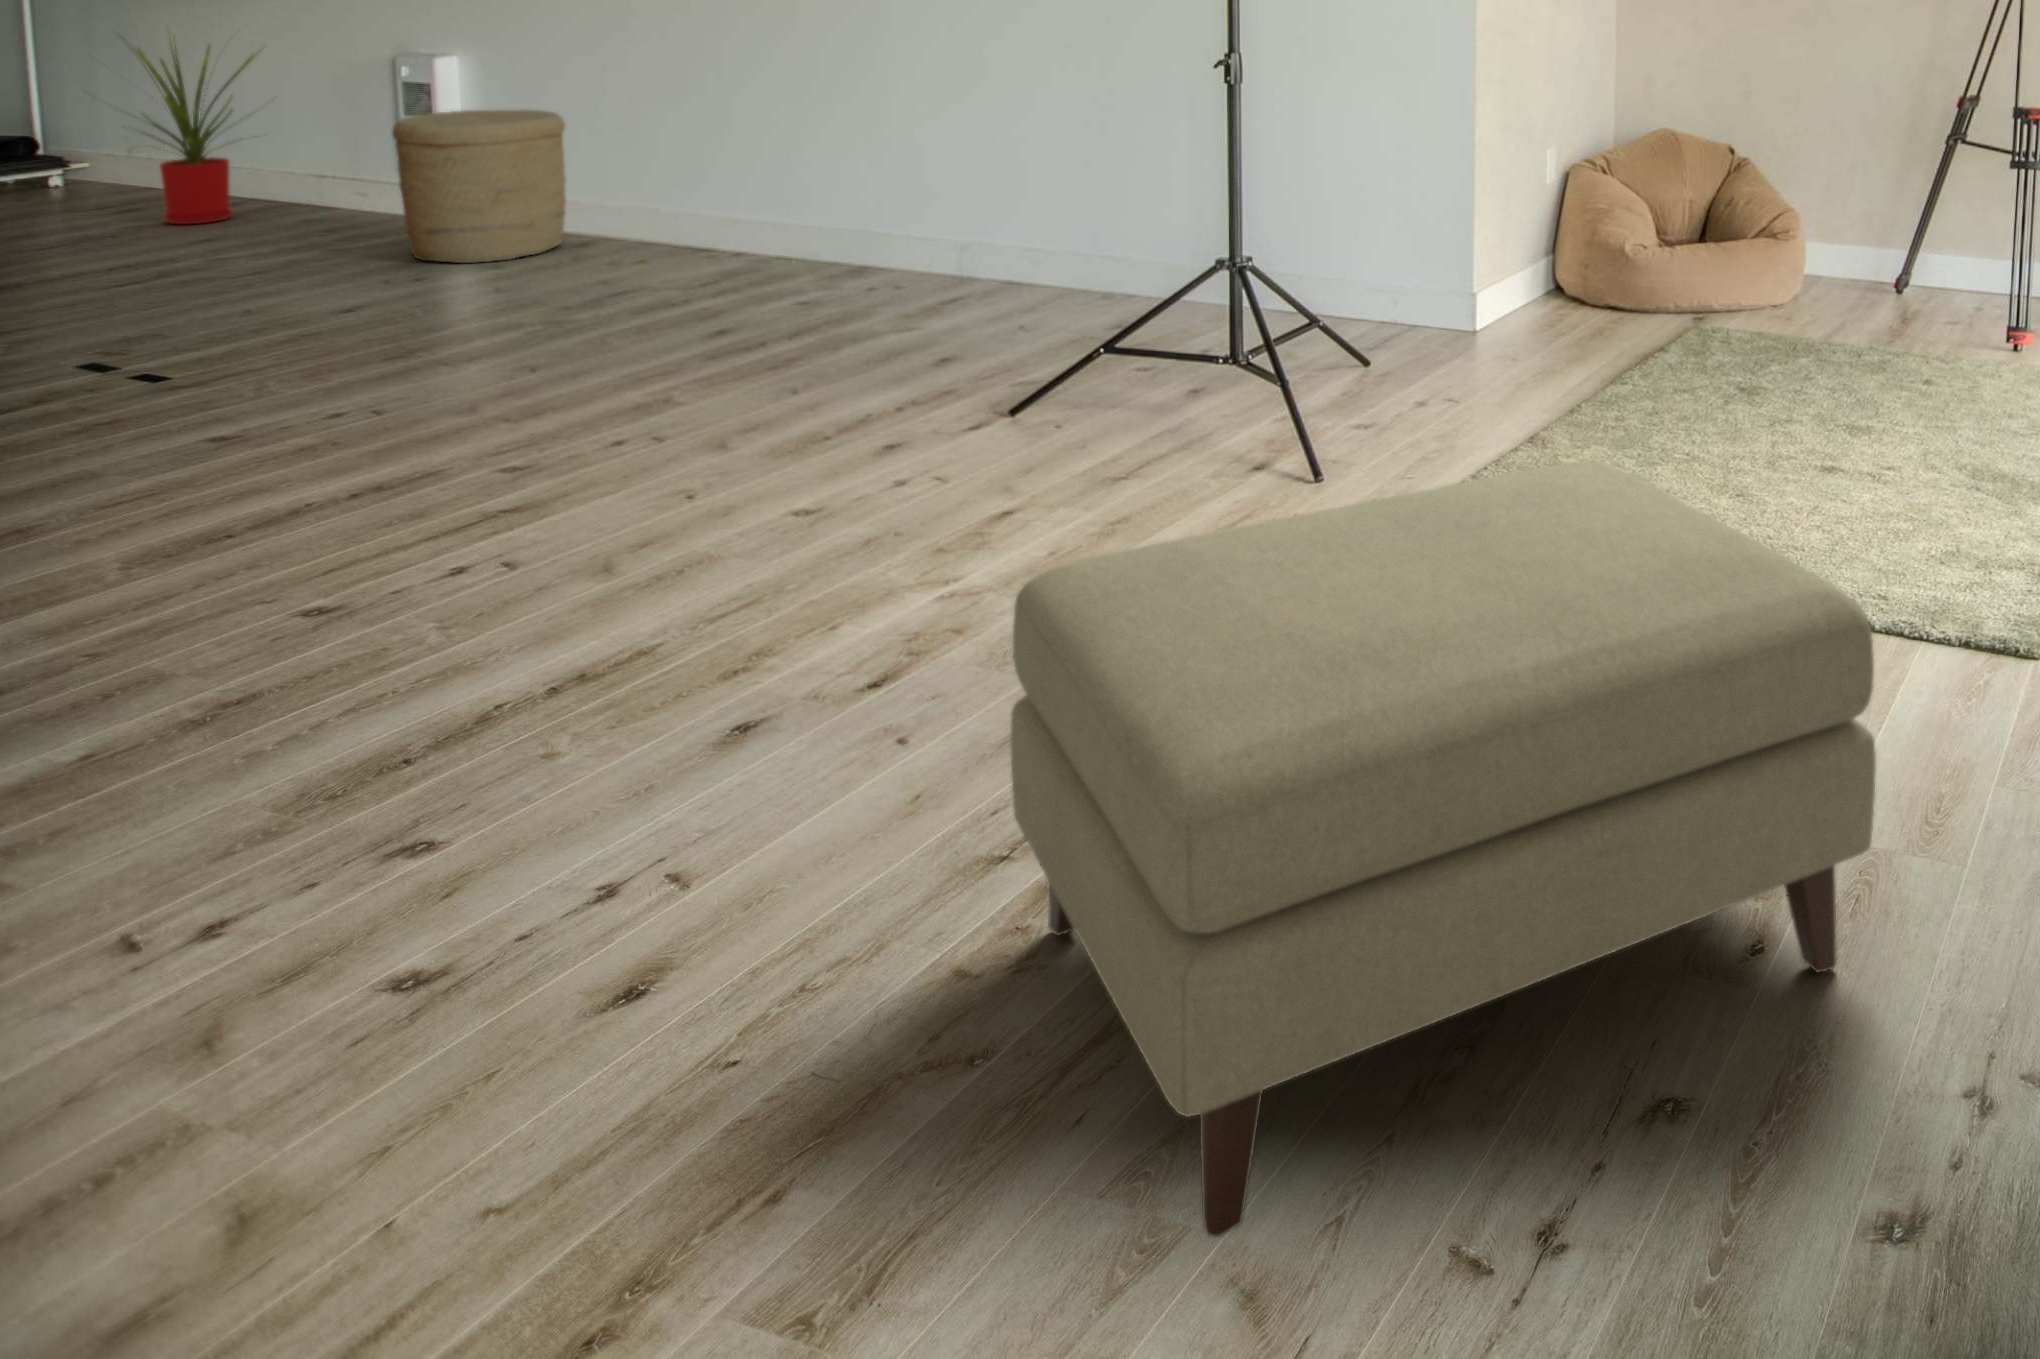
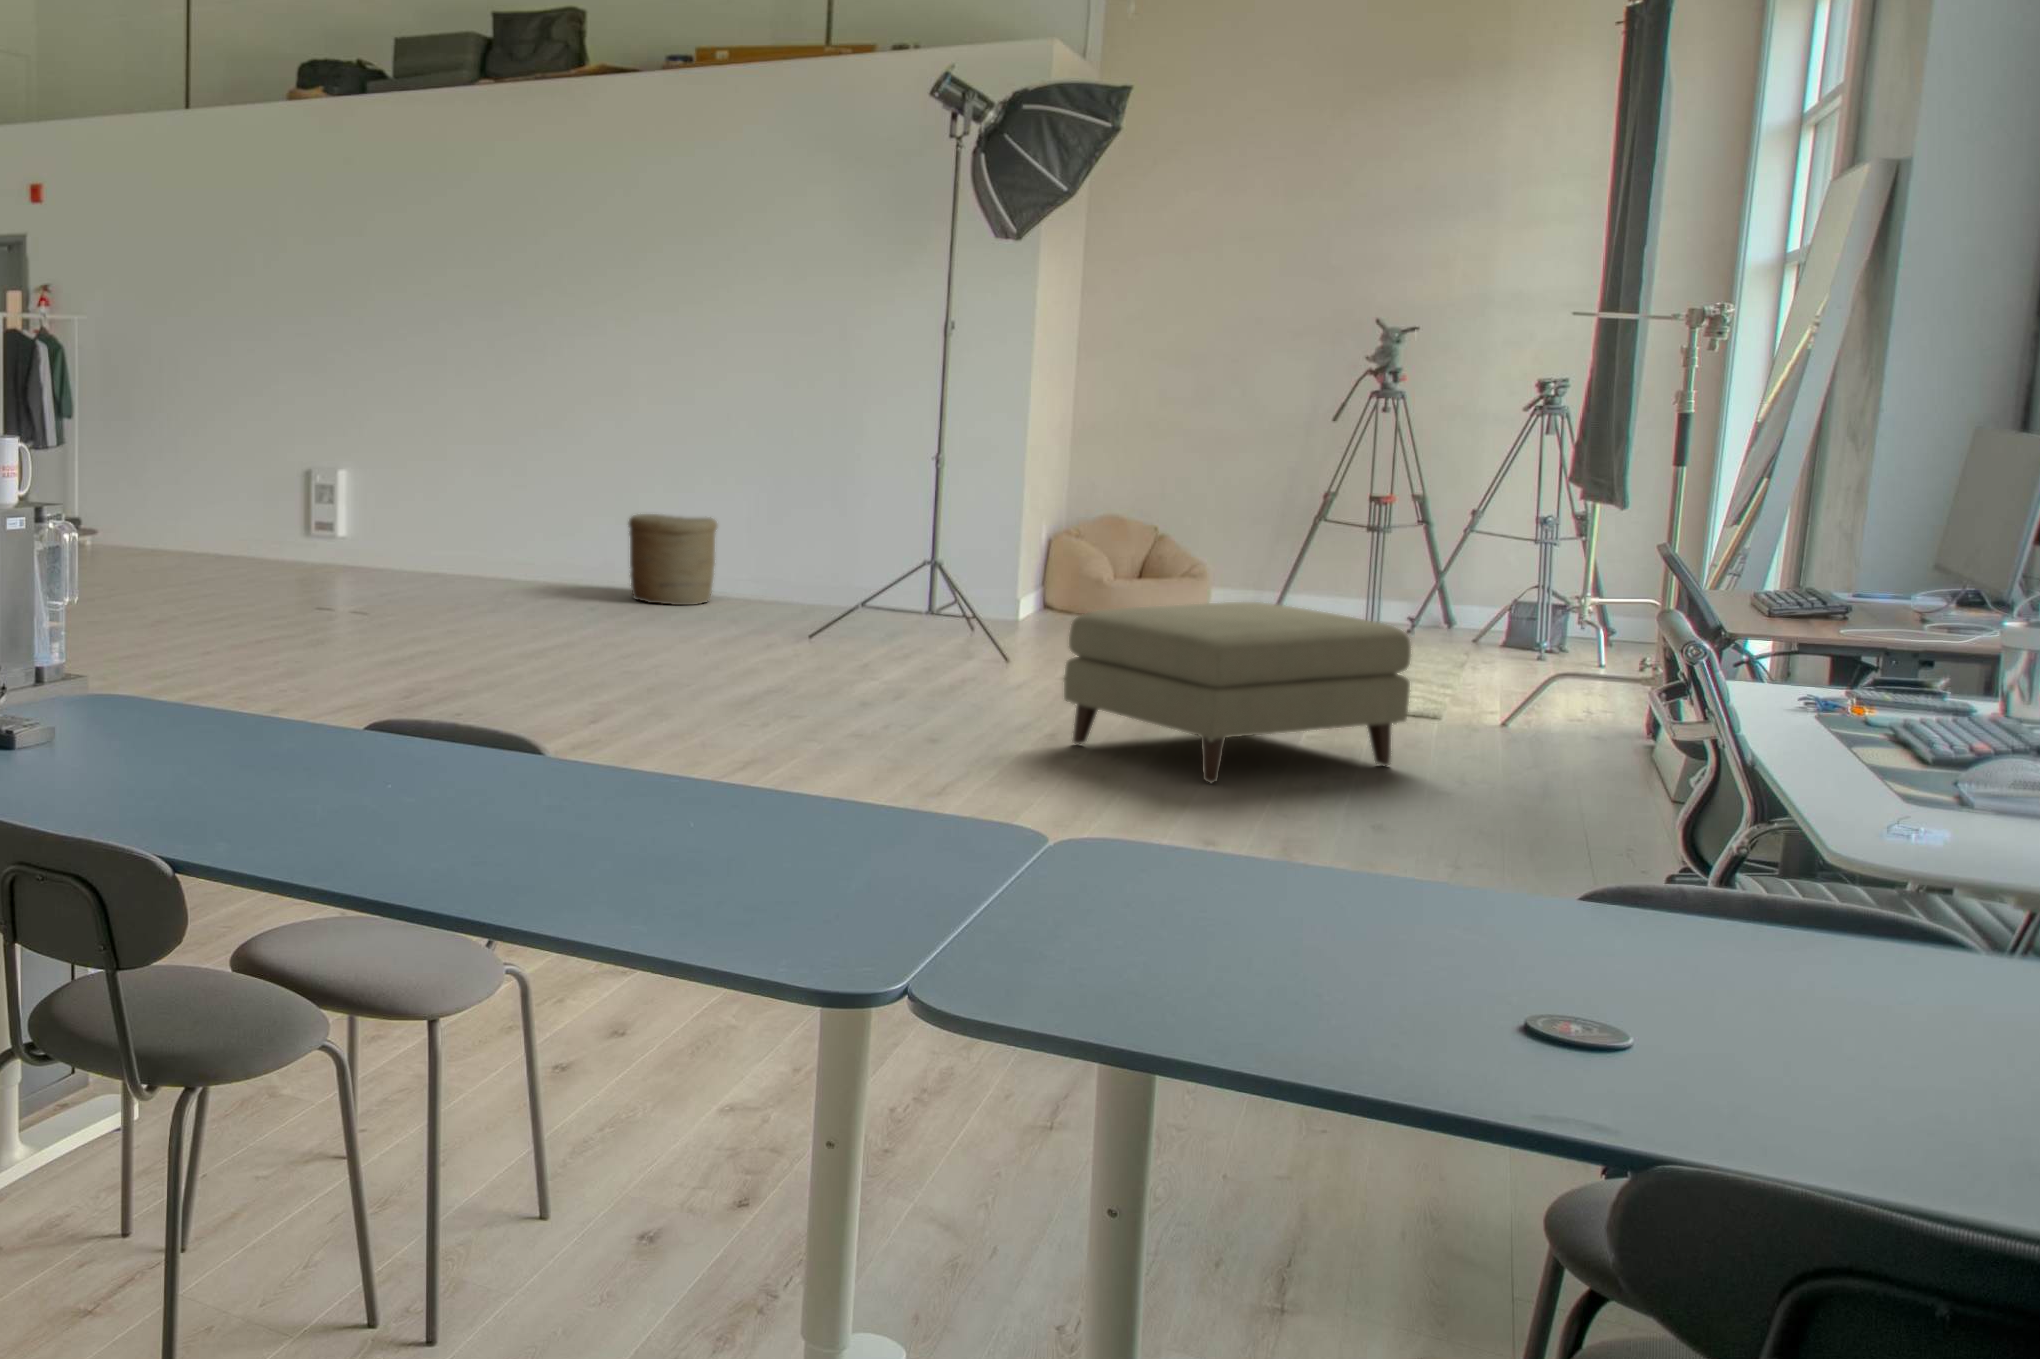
house plant: present [84,36,273,224] -> none [160,451,243,560]
woven basket: present [393,110,566,263] -> present [628,514,717,605]

